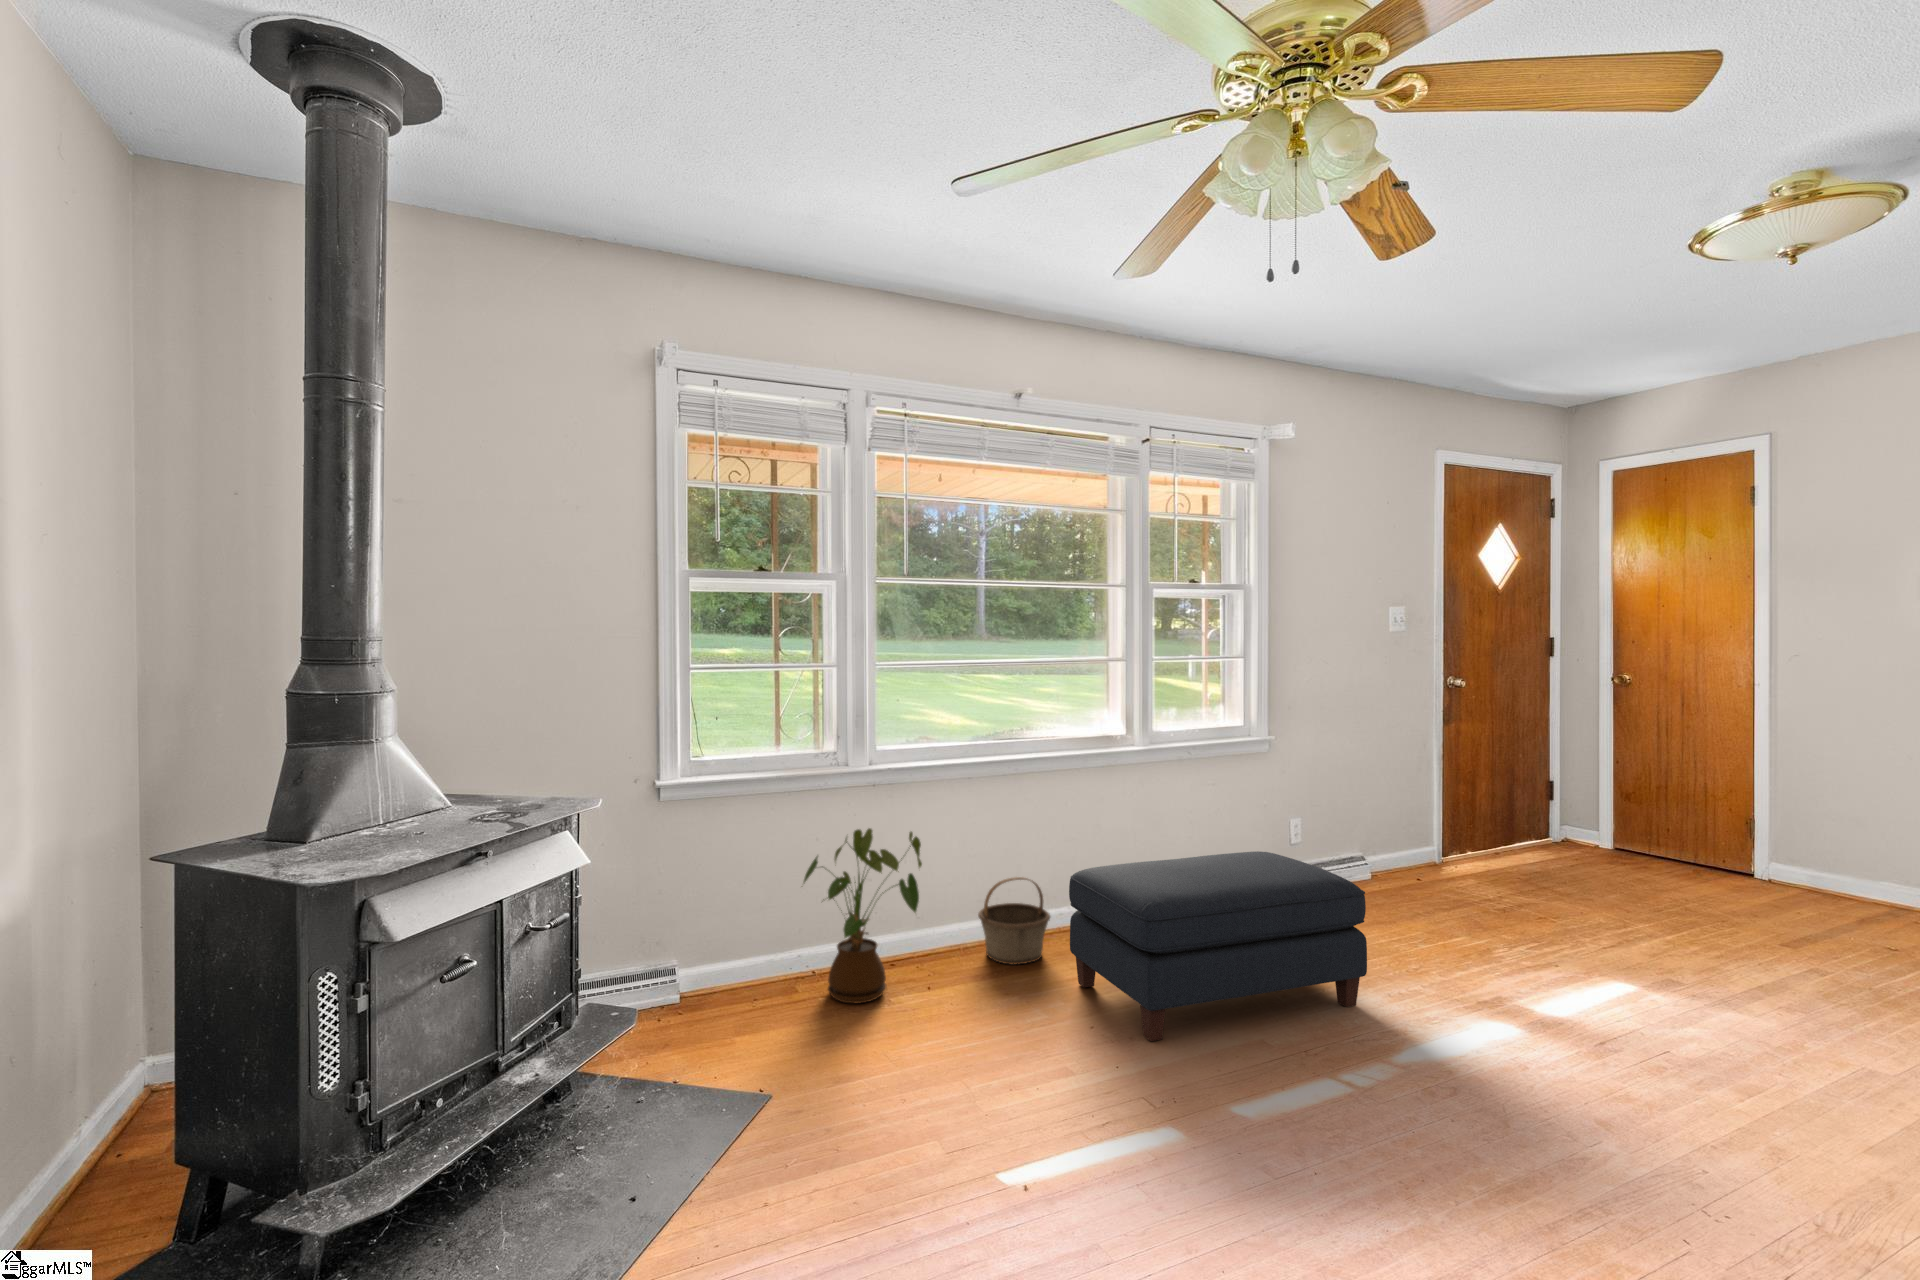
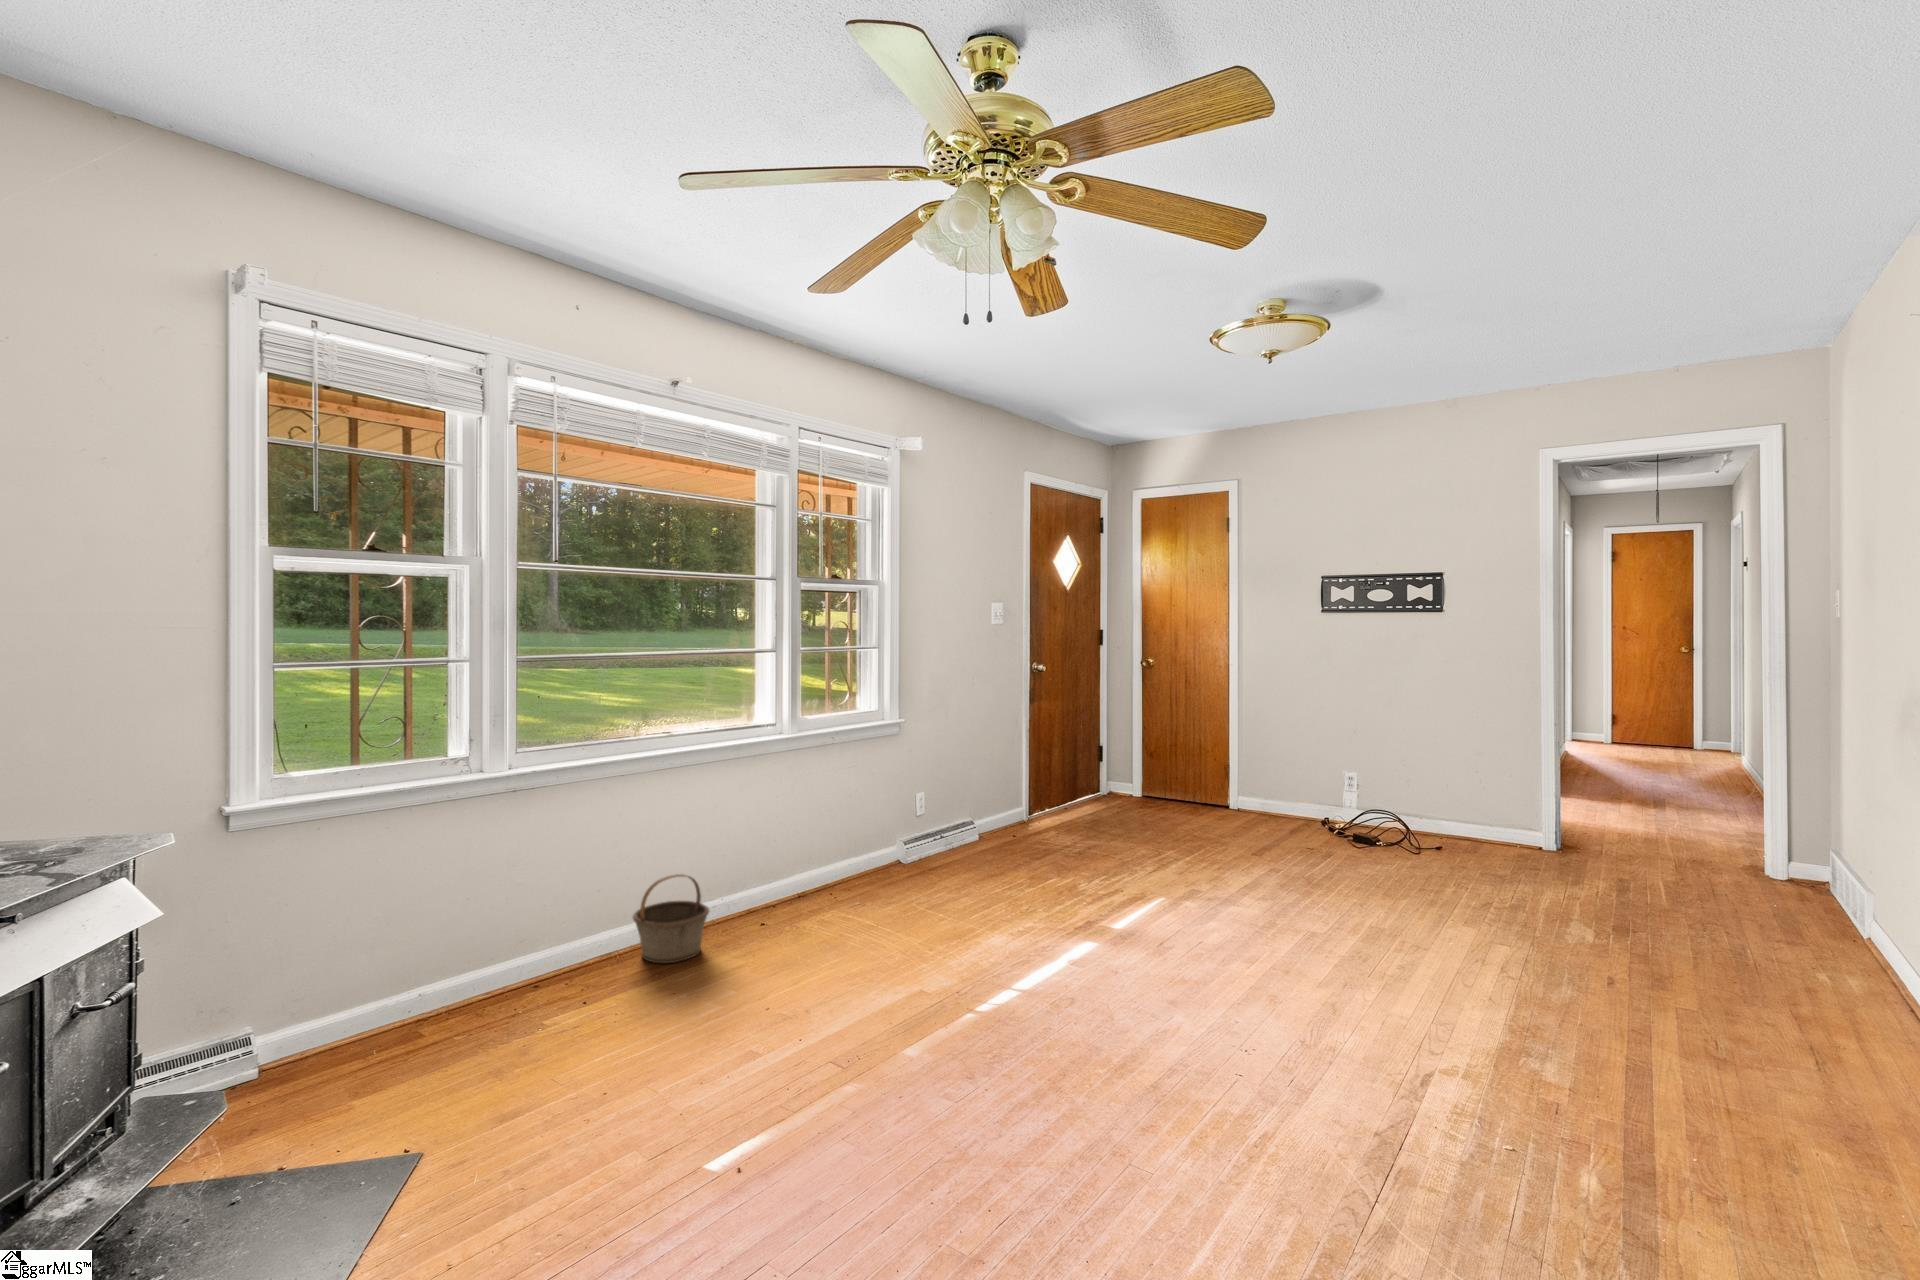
house plant: present [804,828,922,1004] -> none [434,839,582,1034]
ottoman: present [1069,851,1367,1041] -> none [735,825,995,1011]

